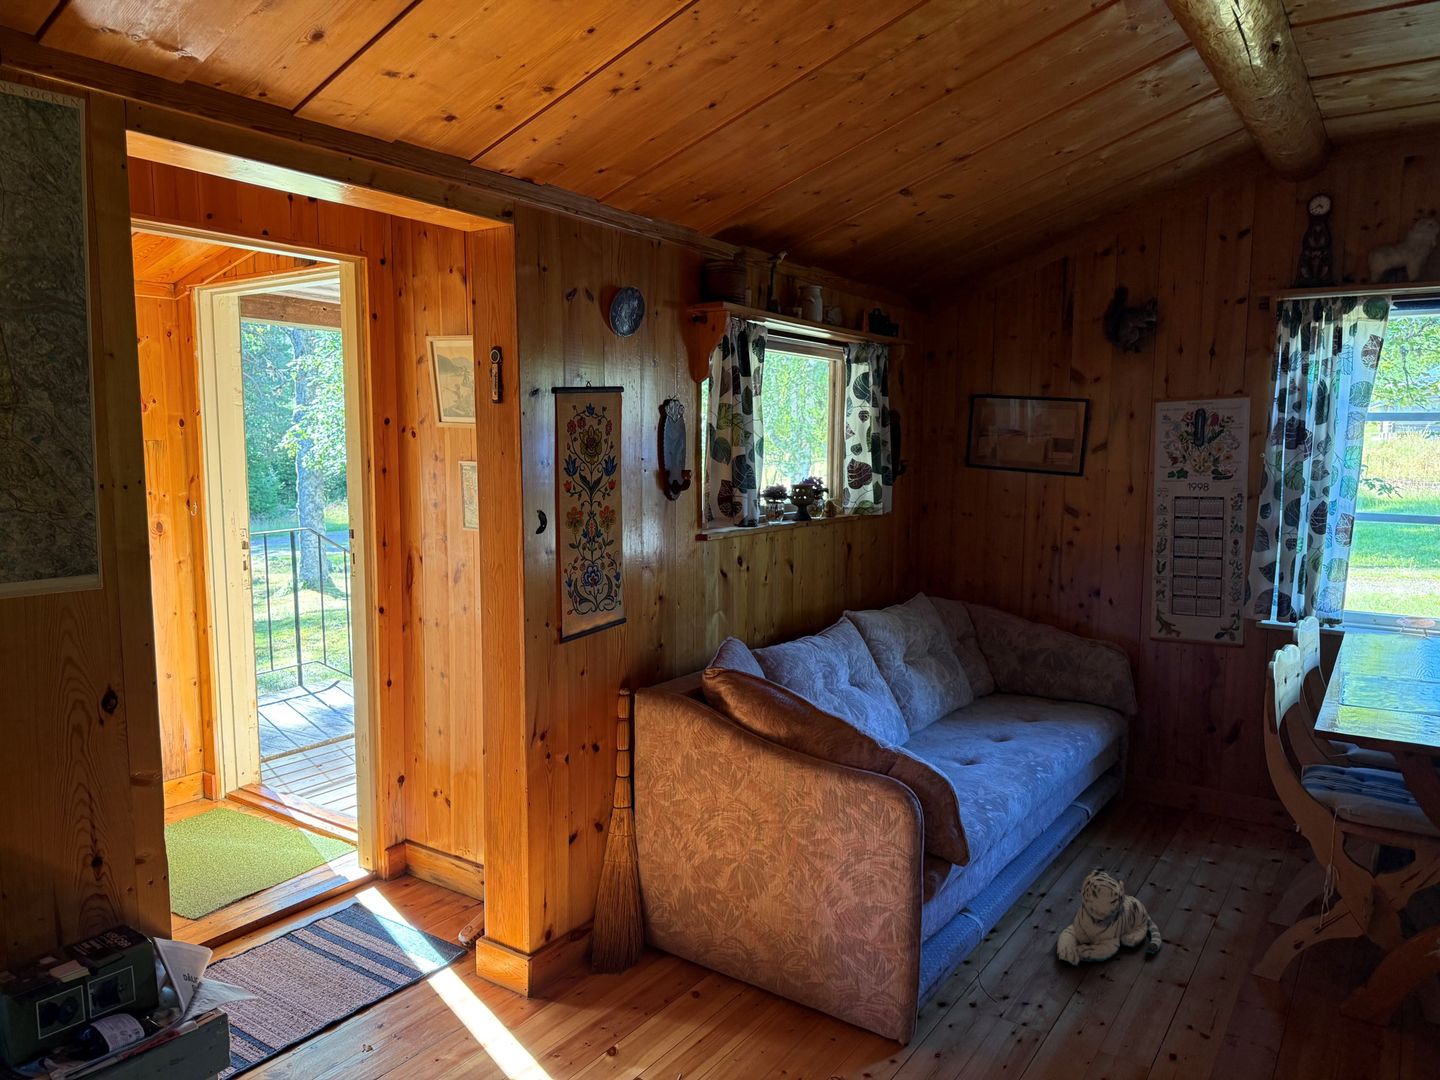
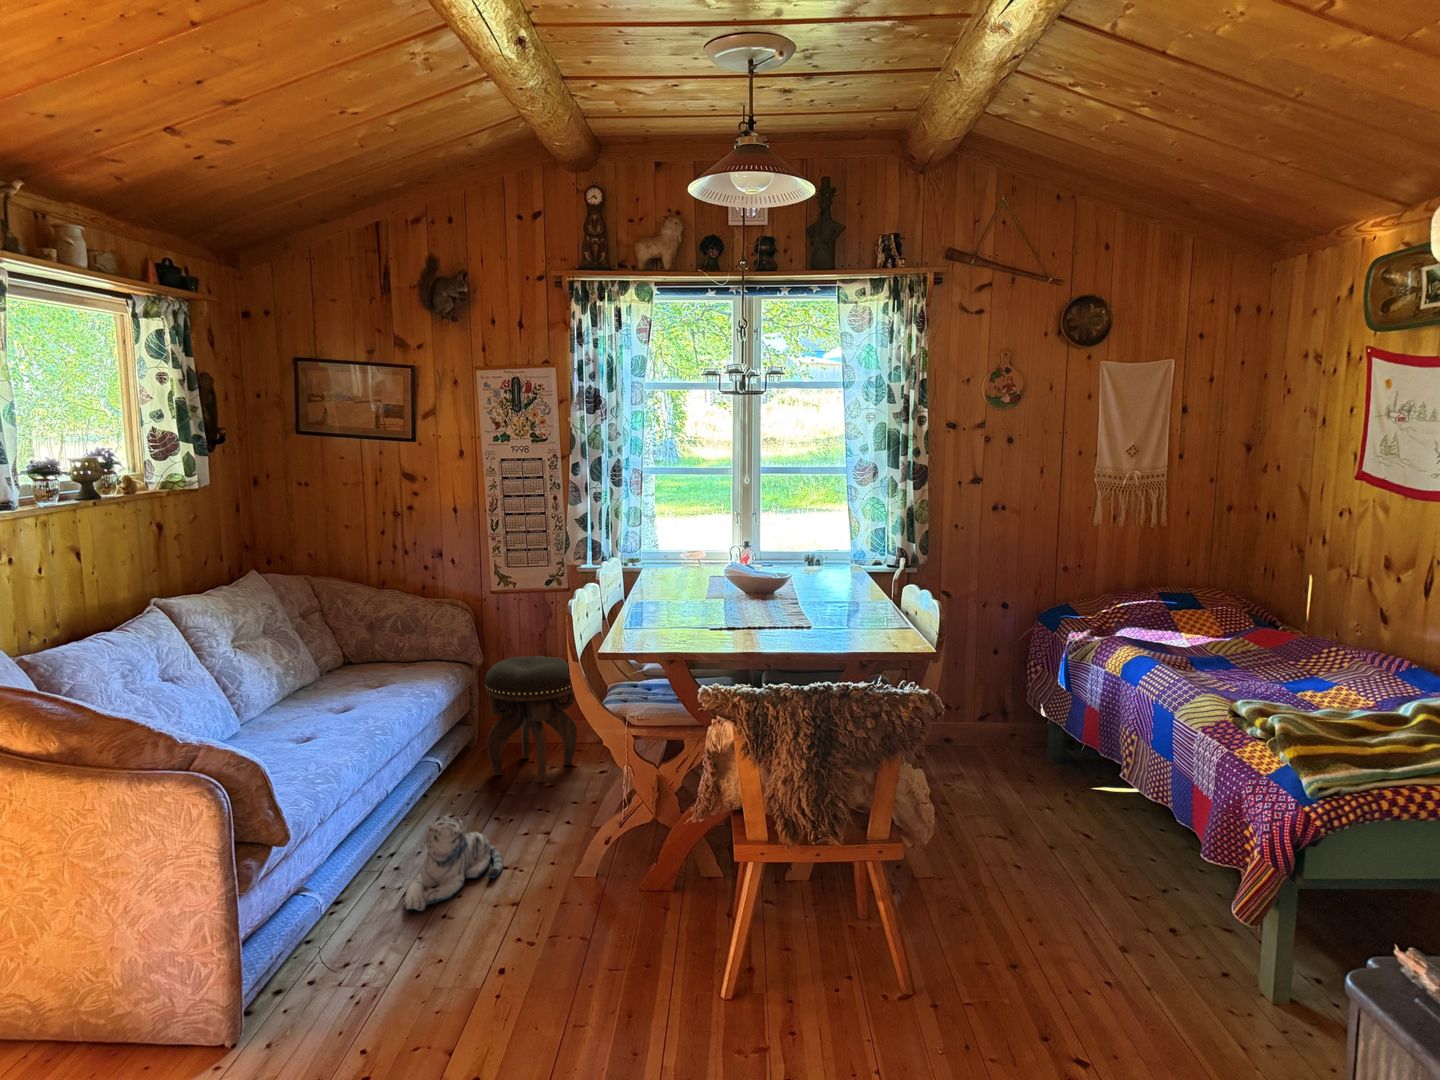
footstool: none [1137,713,1252,858] -> present [485,656,577,783]

